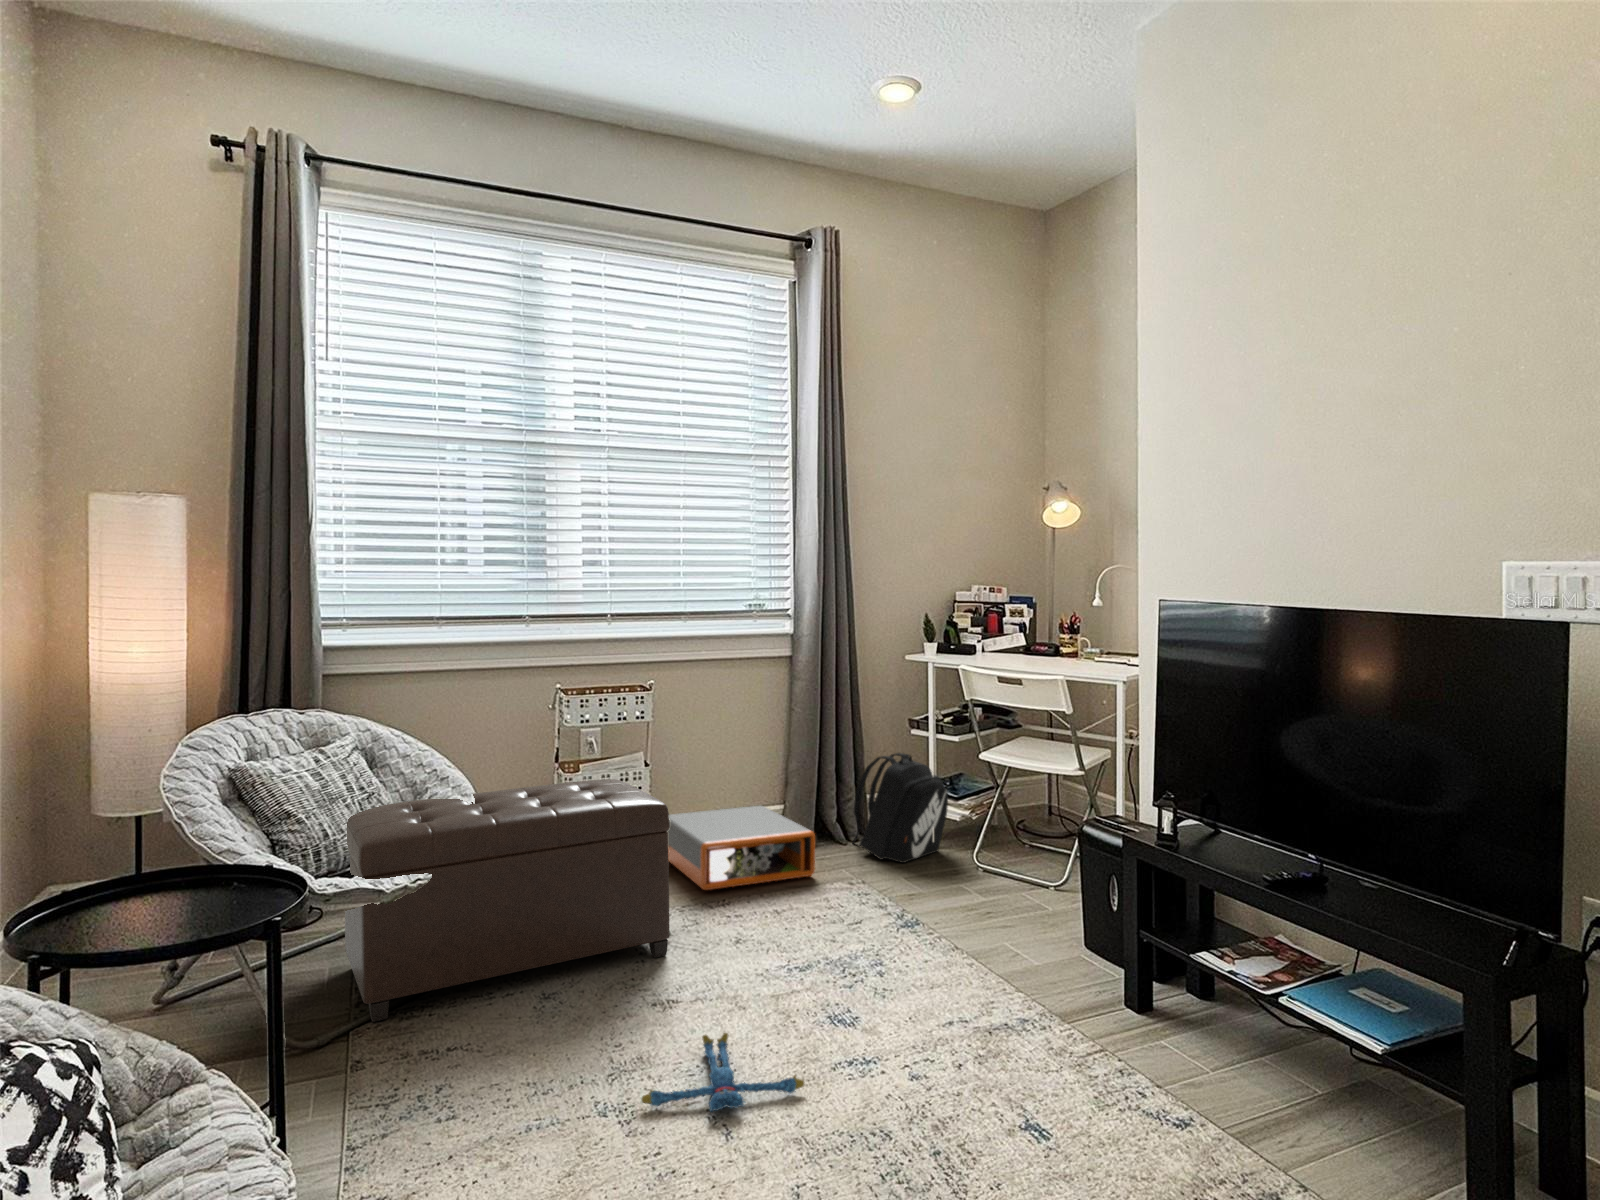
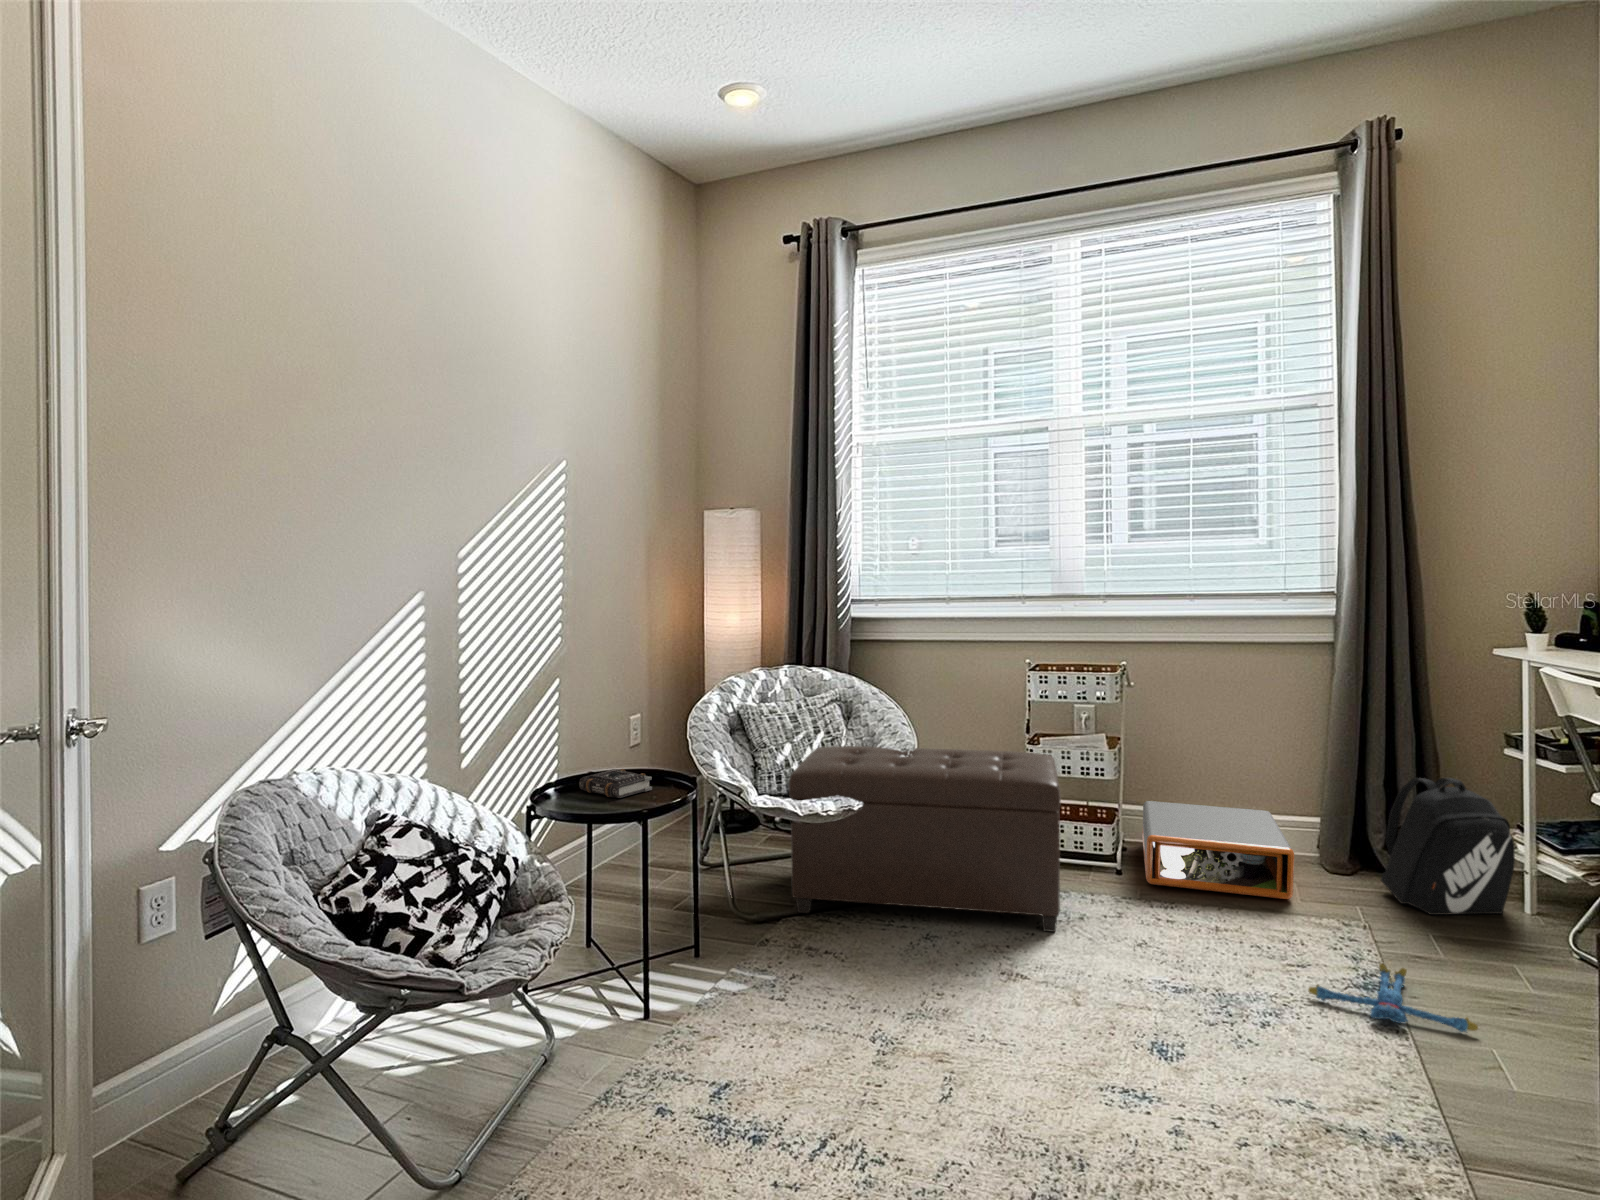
book: none [88,877,218,923] -> present [579,769,652,798]
plush toy: present [641,1033,804,1112] -> present [1309,964,1478,1032]

